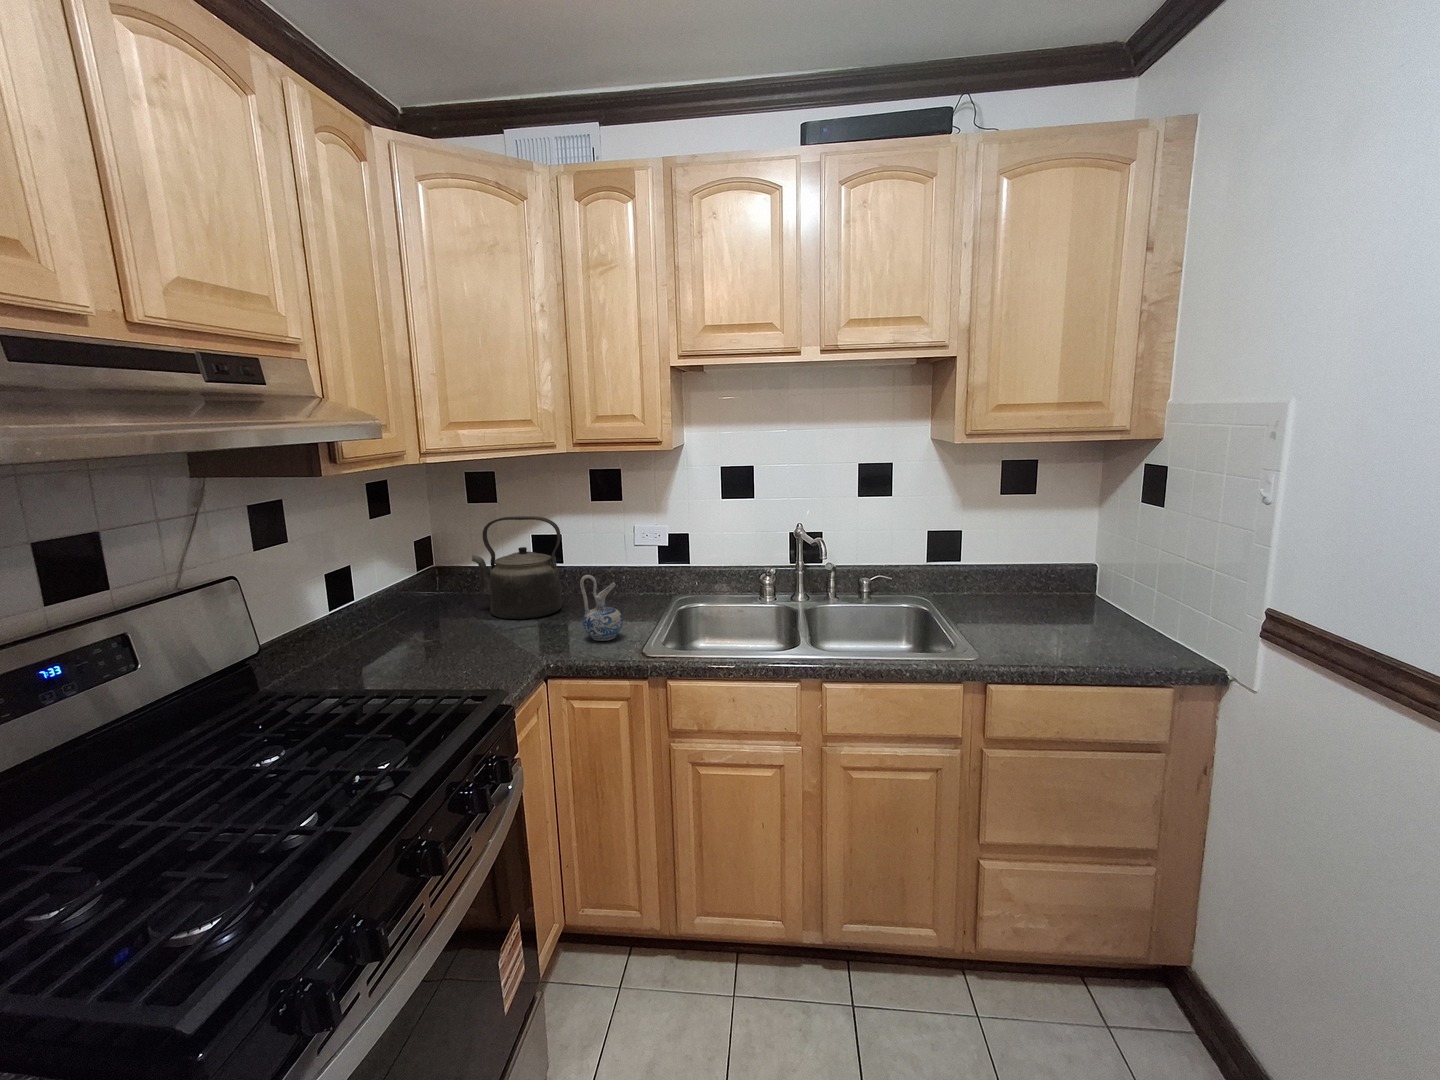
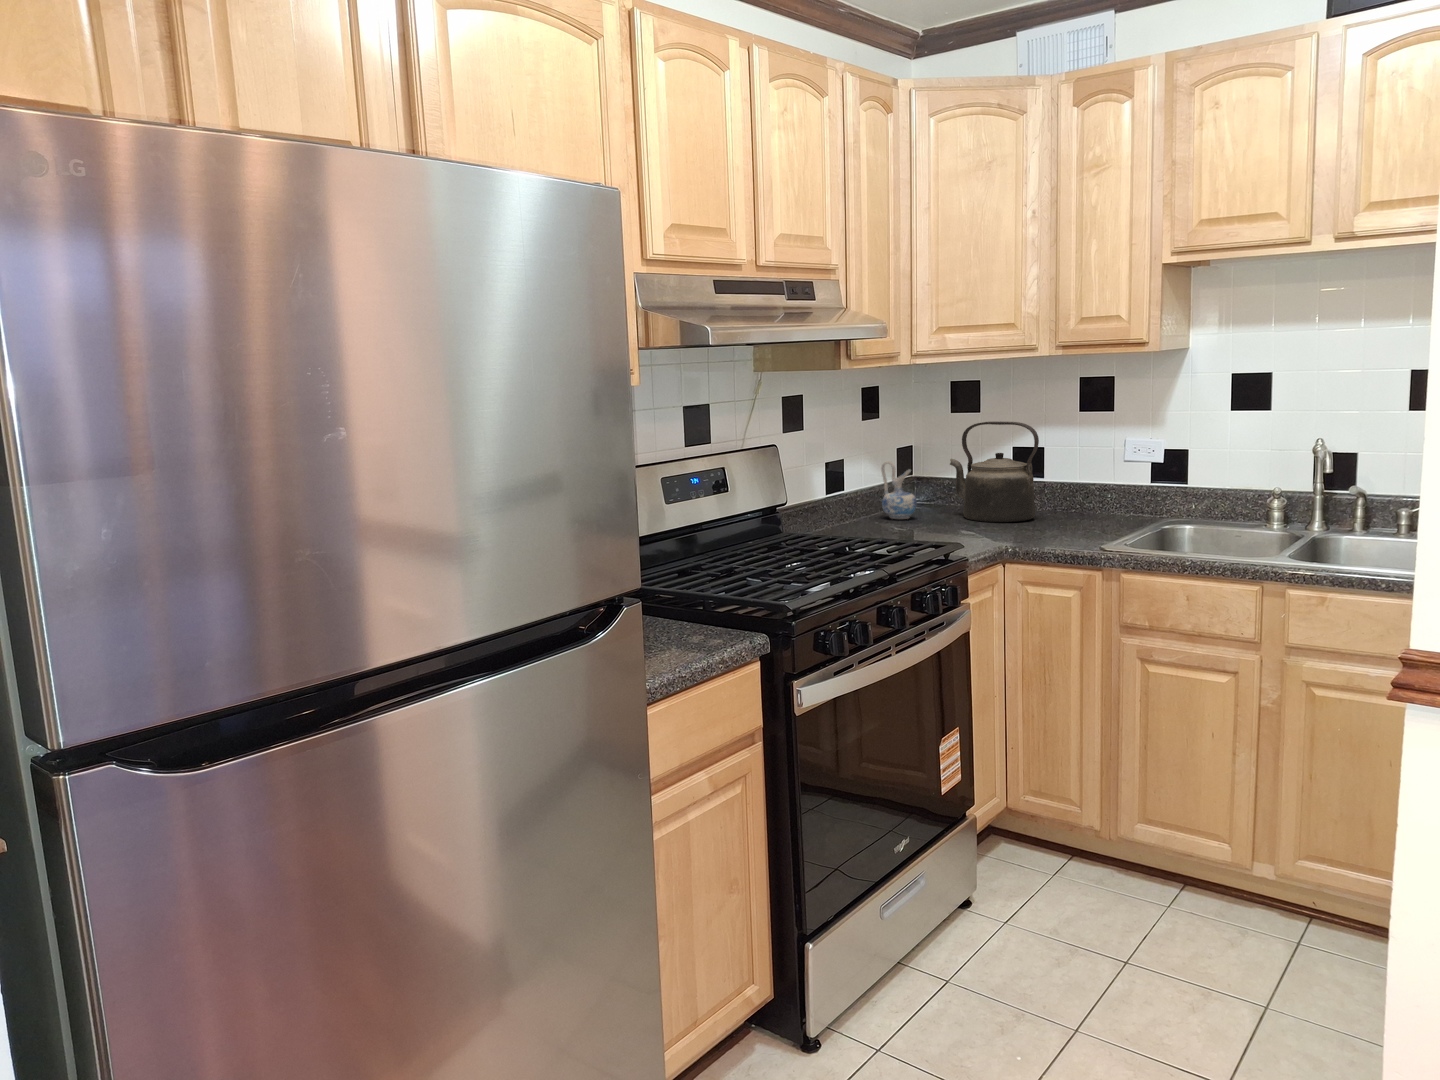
ceramic pitcher: present [580,575,623,641] -> present [881,461,917,519]

